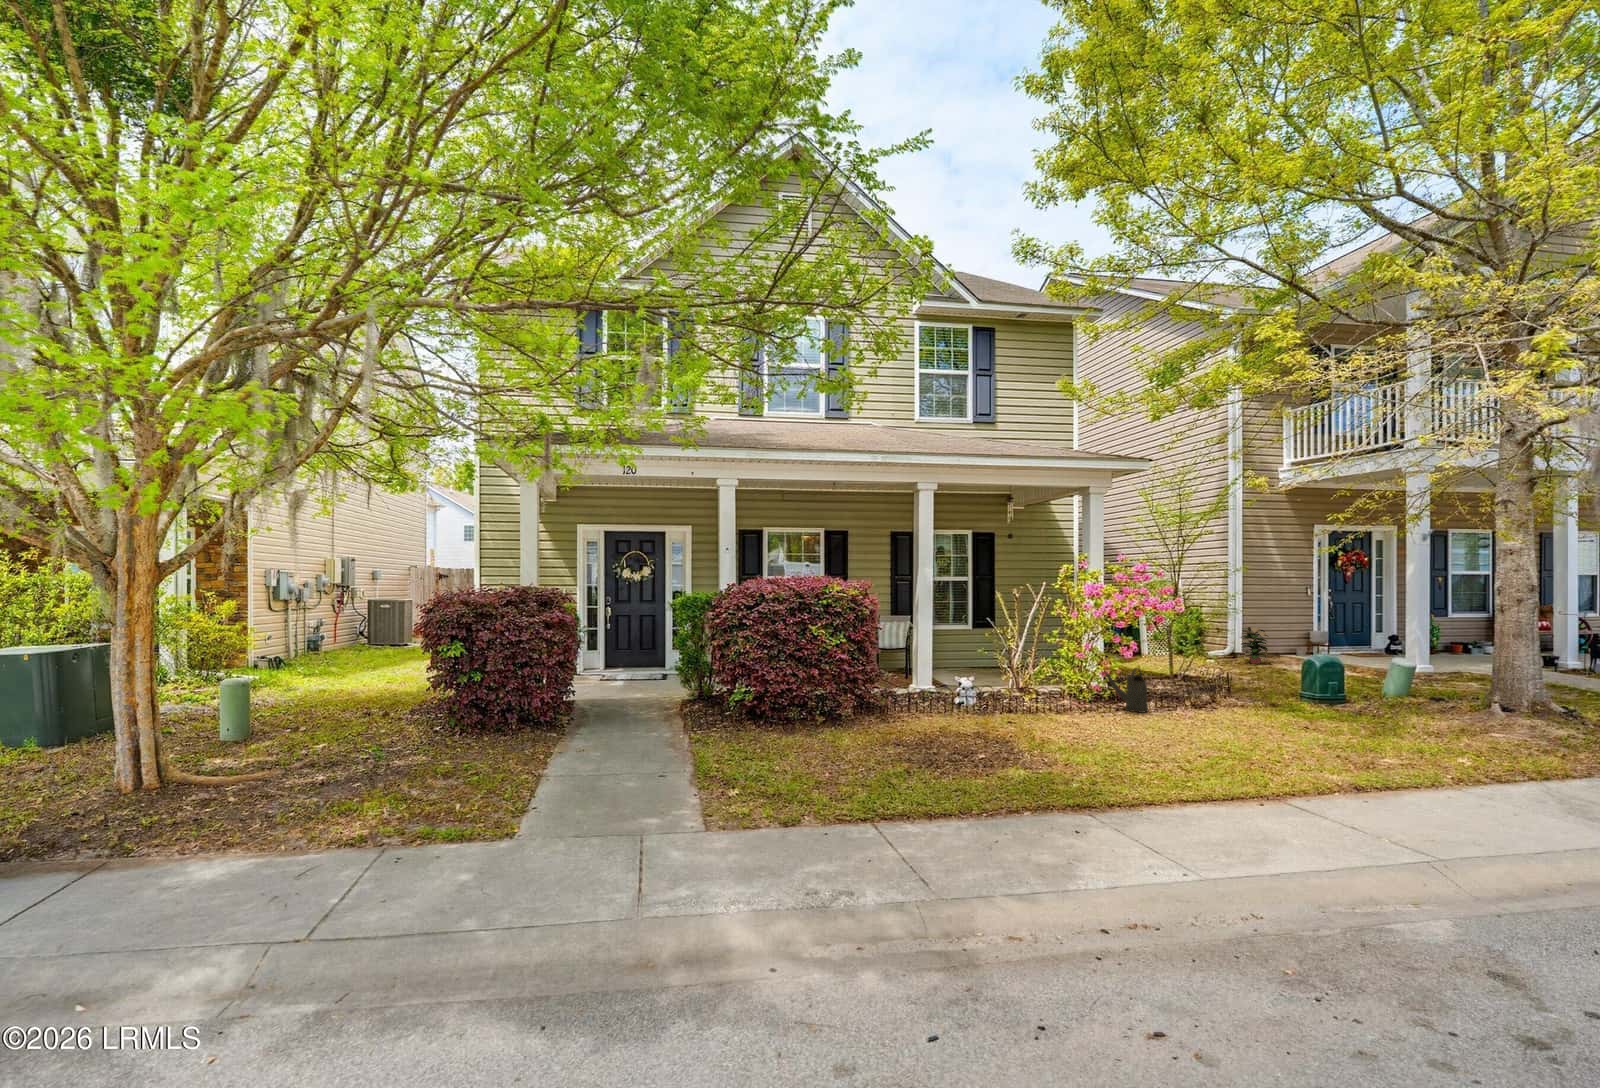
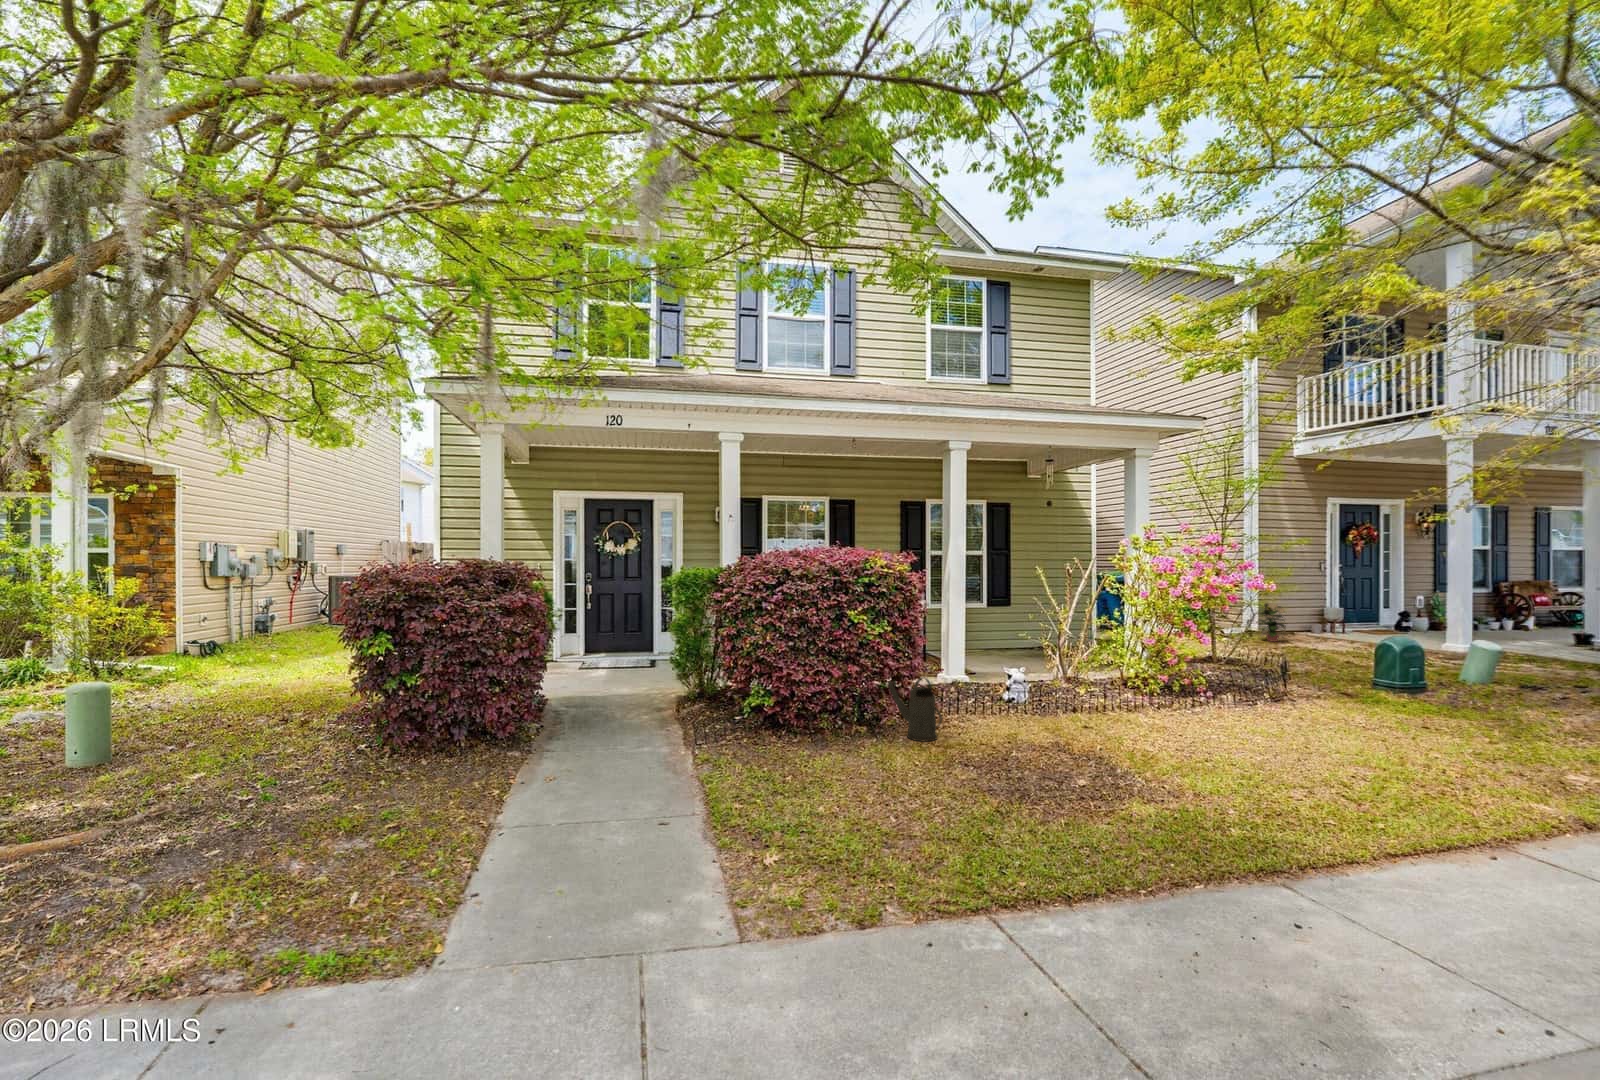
watering can: present [1104,668,1154,712] -> present [888,677,942,741]

